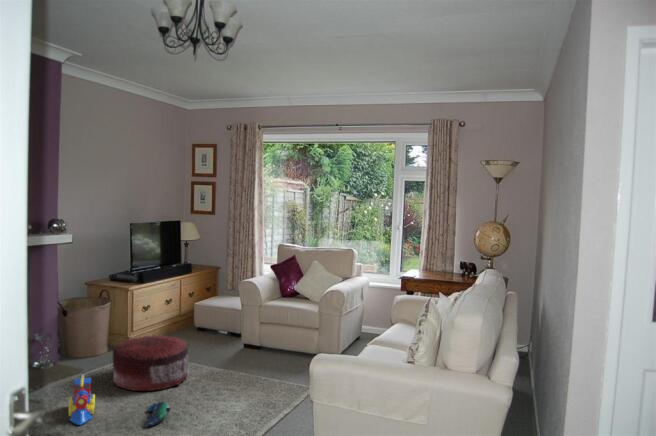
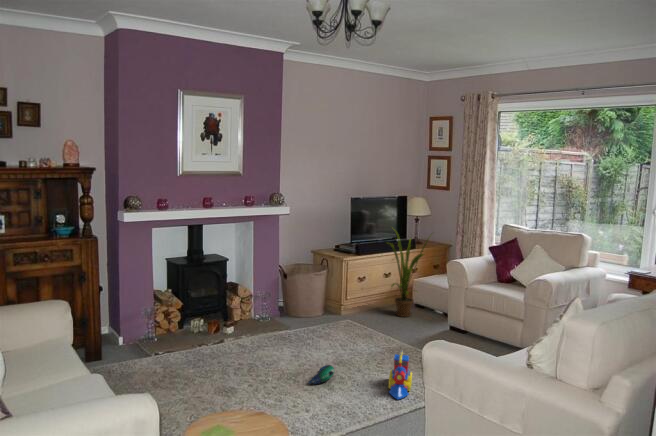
house plant: none [171,251,222,342] -> present [390,230,428,317]
pouf: present [113,335,189,391] -> none [309,304,378,355]
toy train: present [69,374,95,425] -> present [388,351,412,400]

